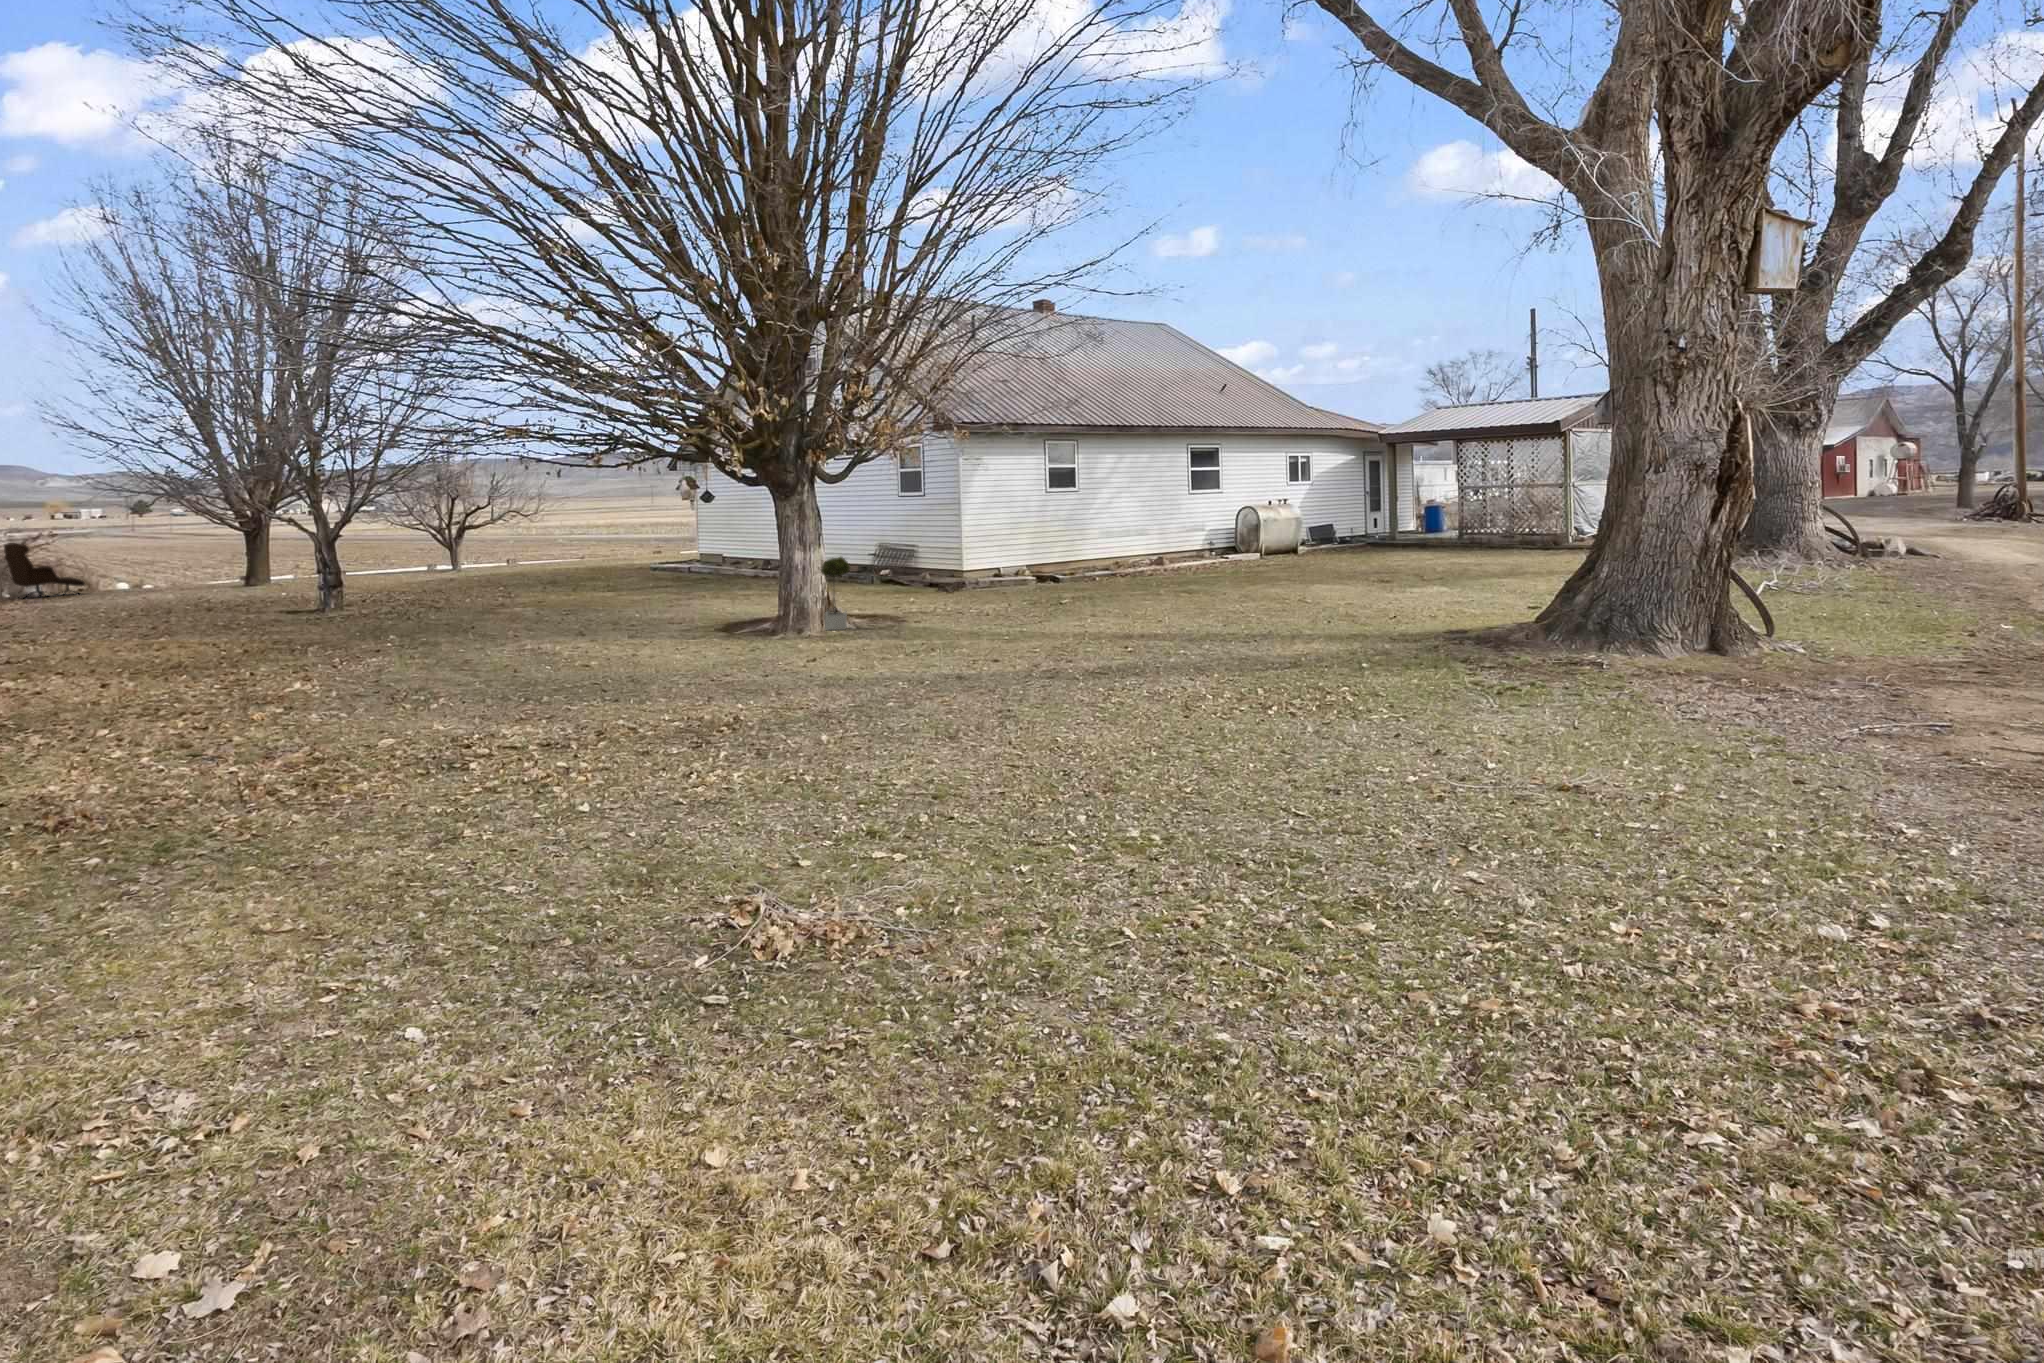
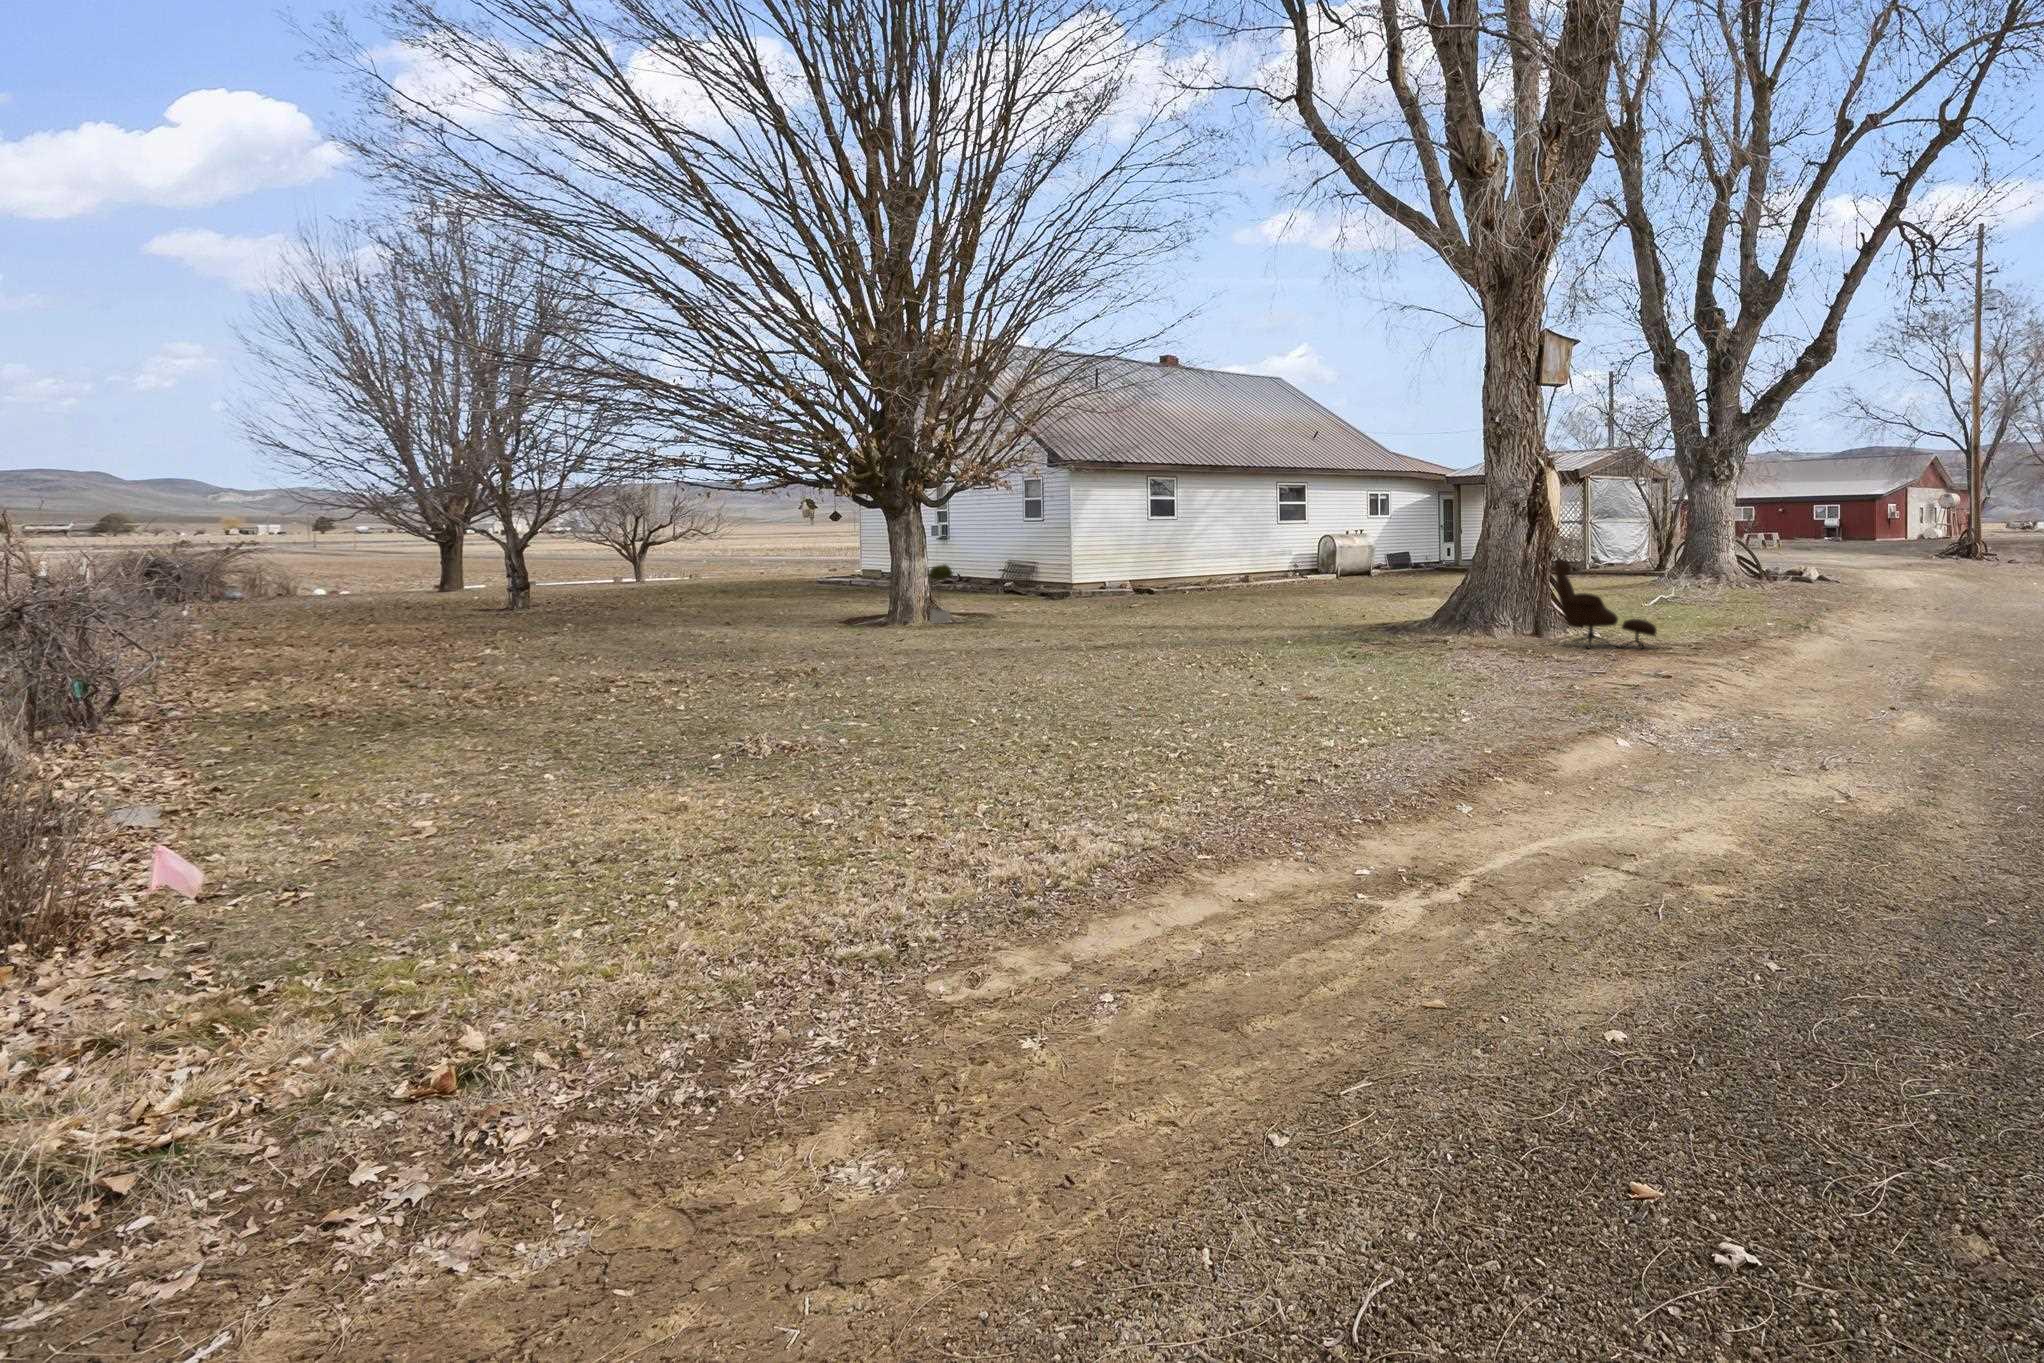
lounge chair: present [4,543,85,597] -> present [1555,559,1658,649]

